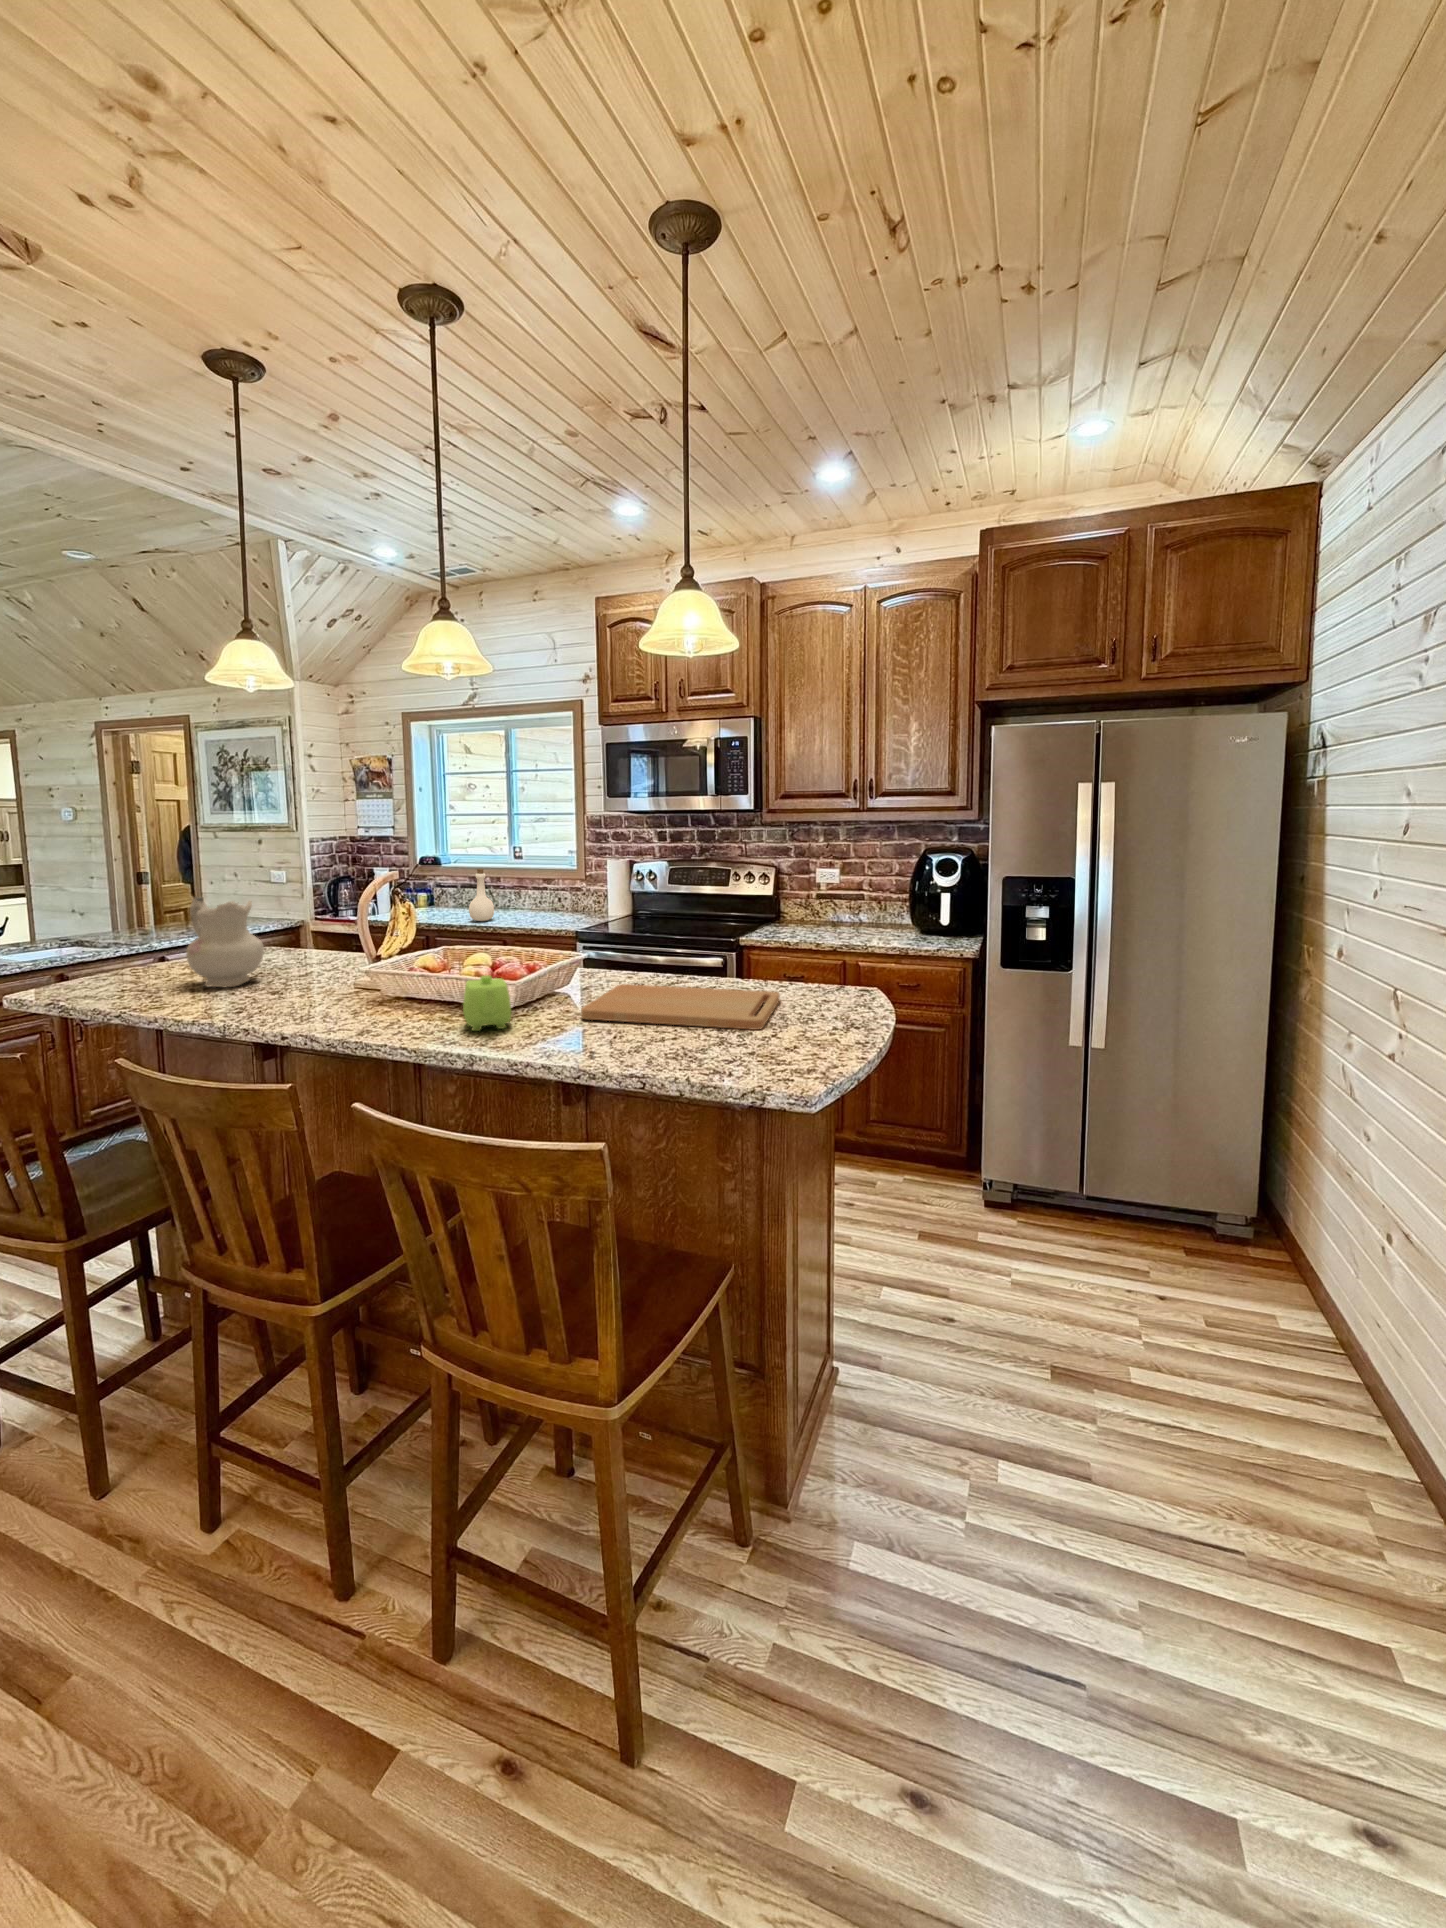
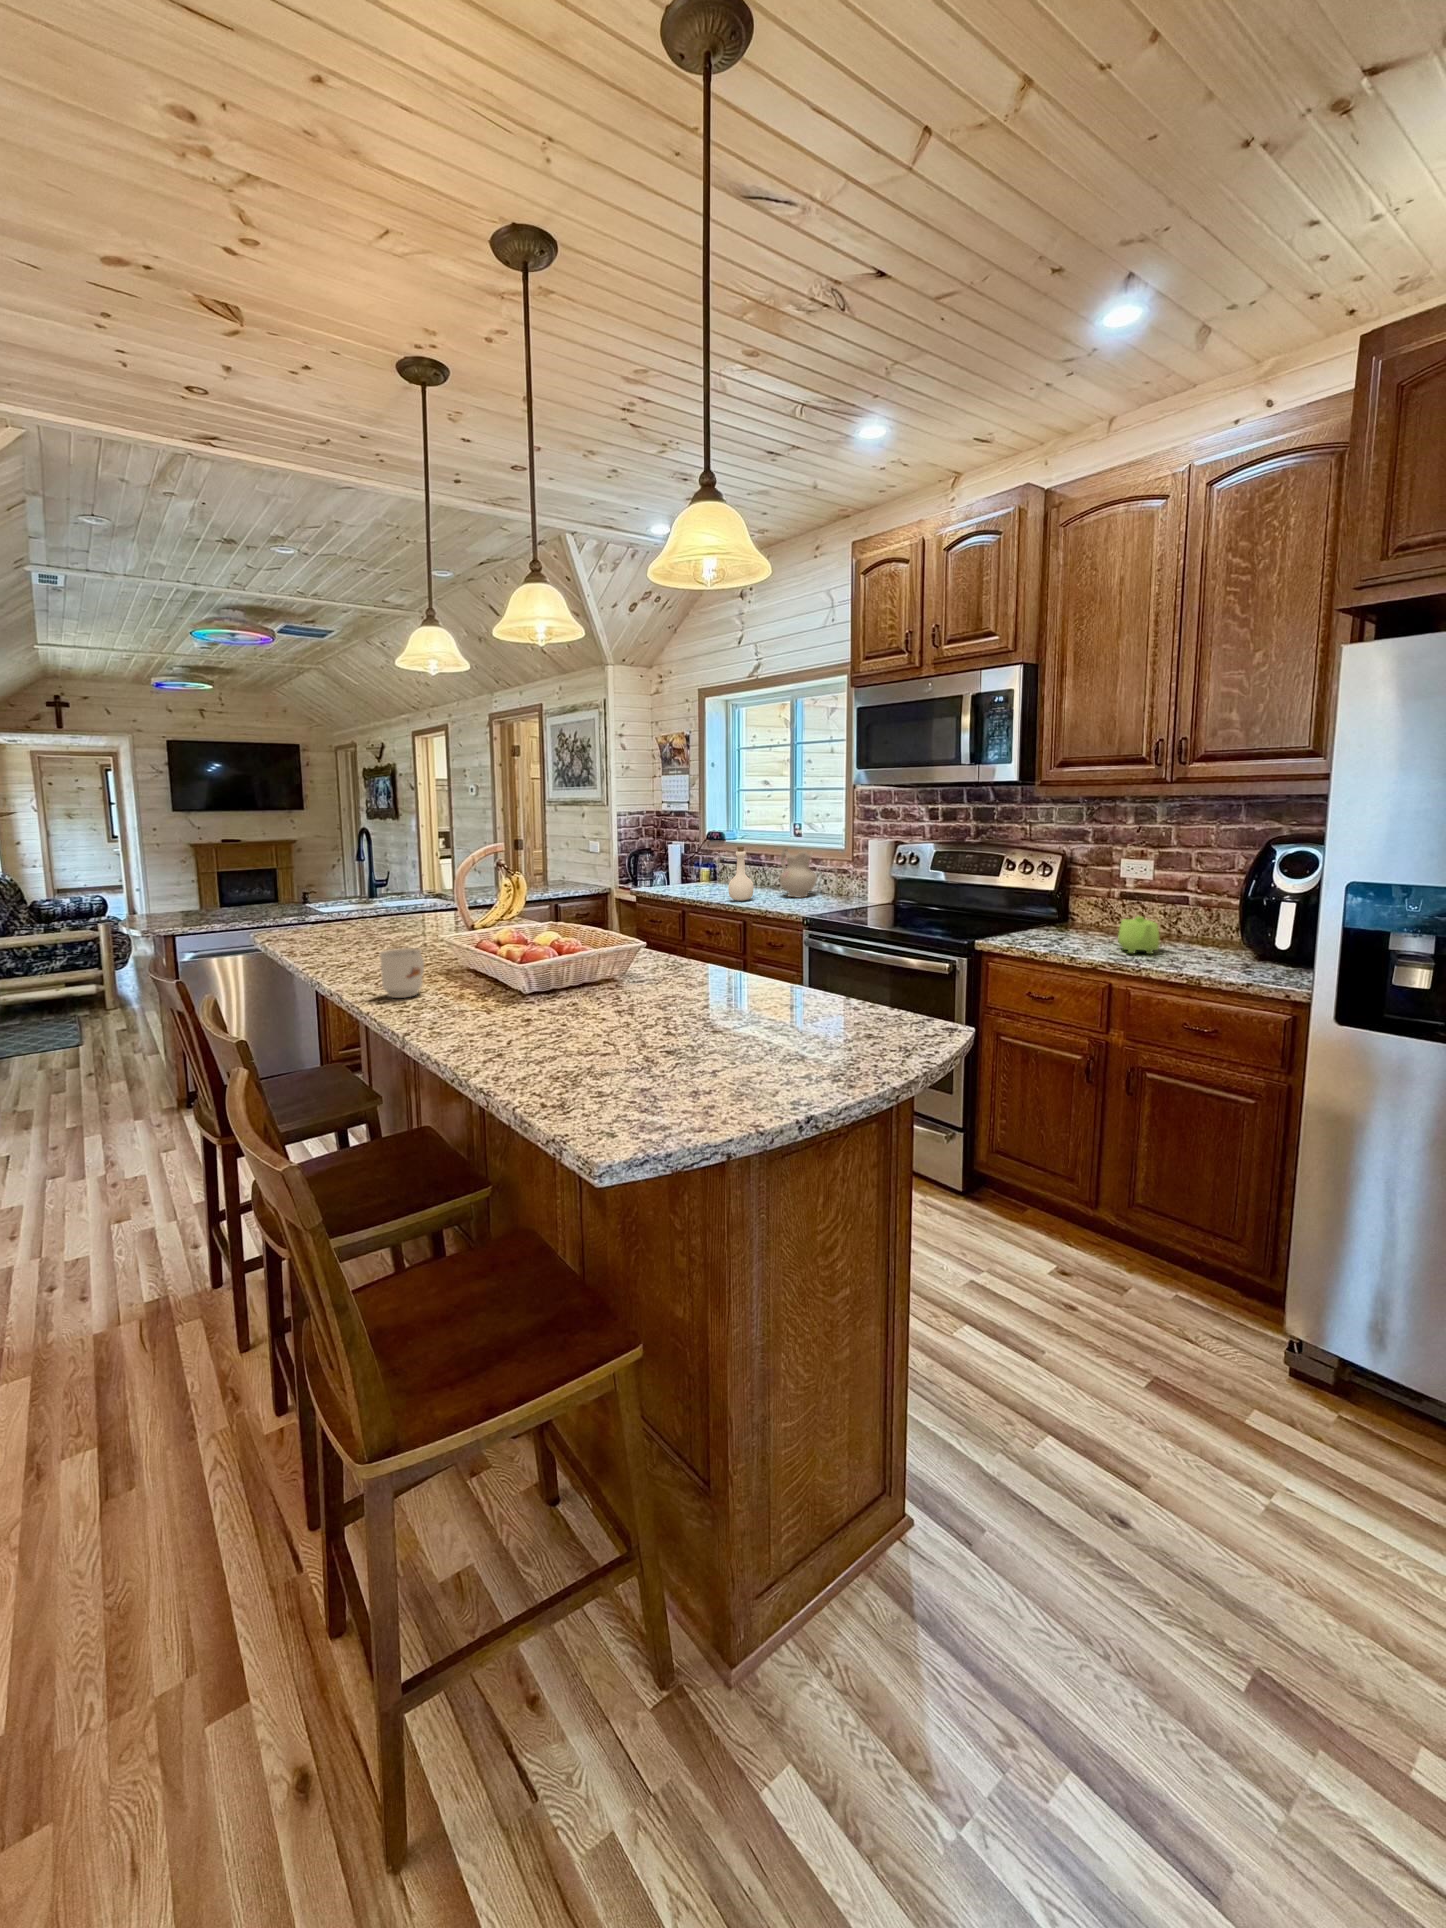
ceramic pitcher: present [186,897,264,987] -> present [780,849,817,898]
mug: none [329,971,375,1022] -> present [379,948,424,998]
teapot: present [463,975,511,1031] -> present [1118,916,1160,954]
cutting board: present [581,984,780,1030] -> none [572,989,821,1069]

